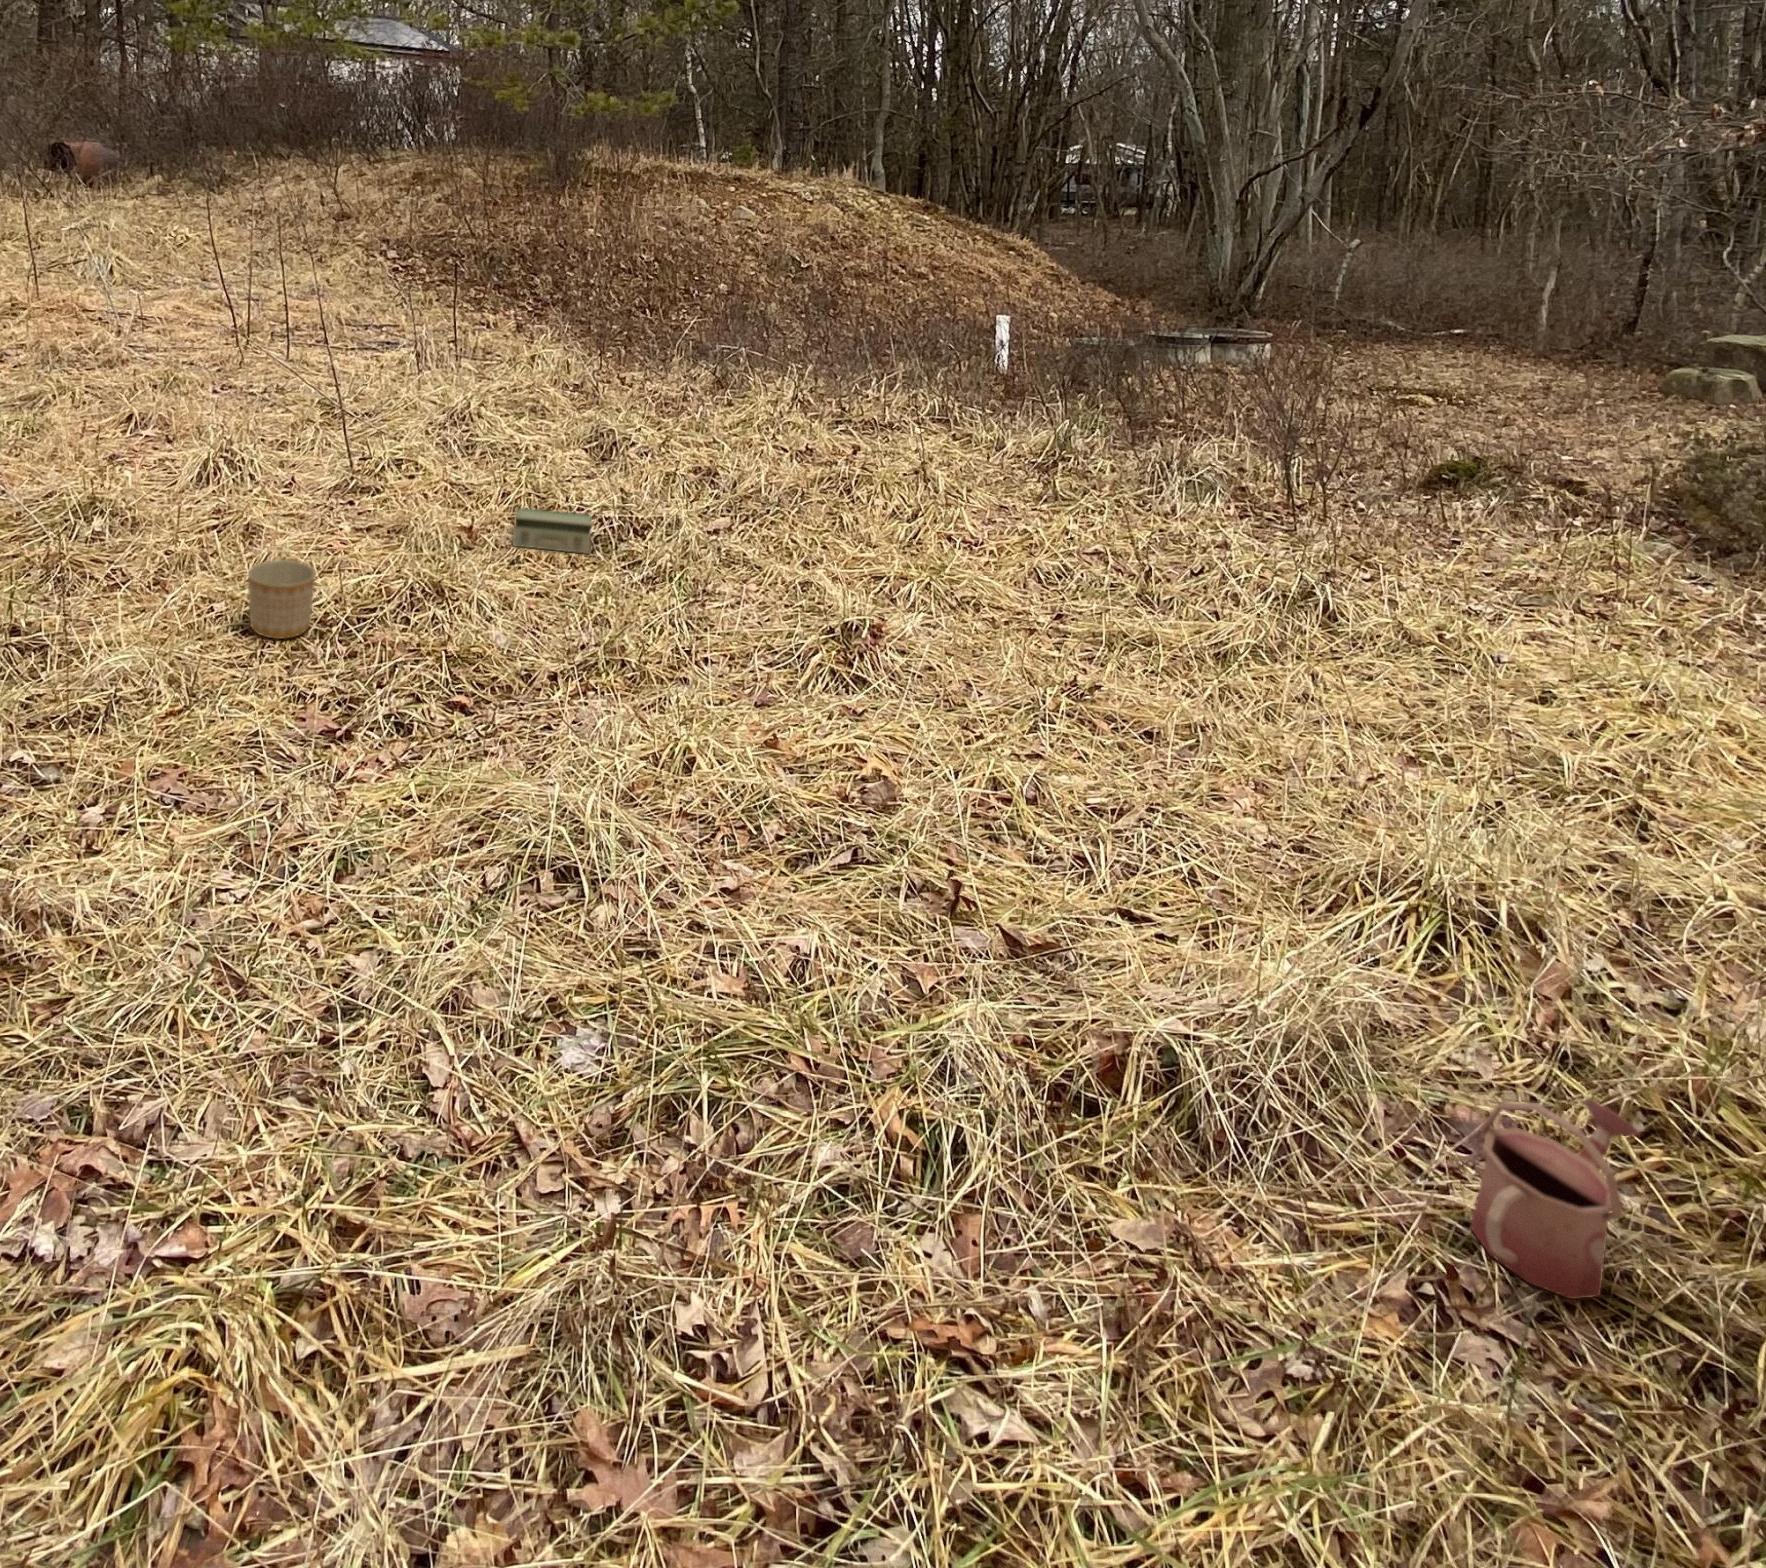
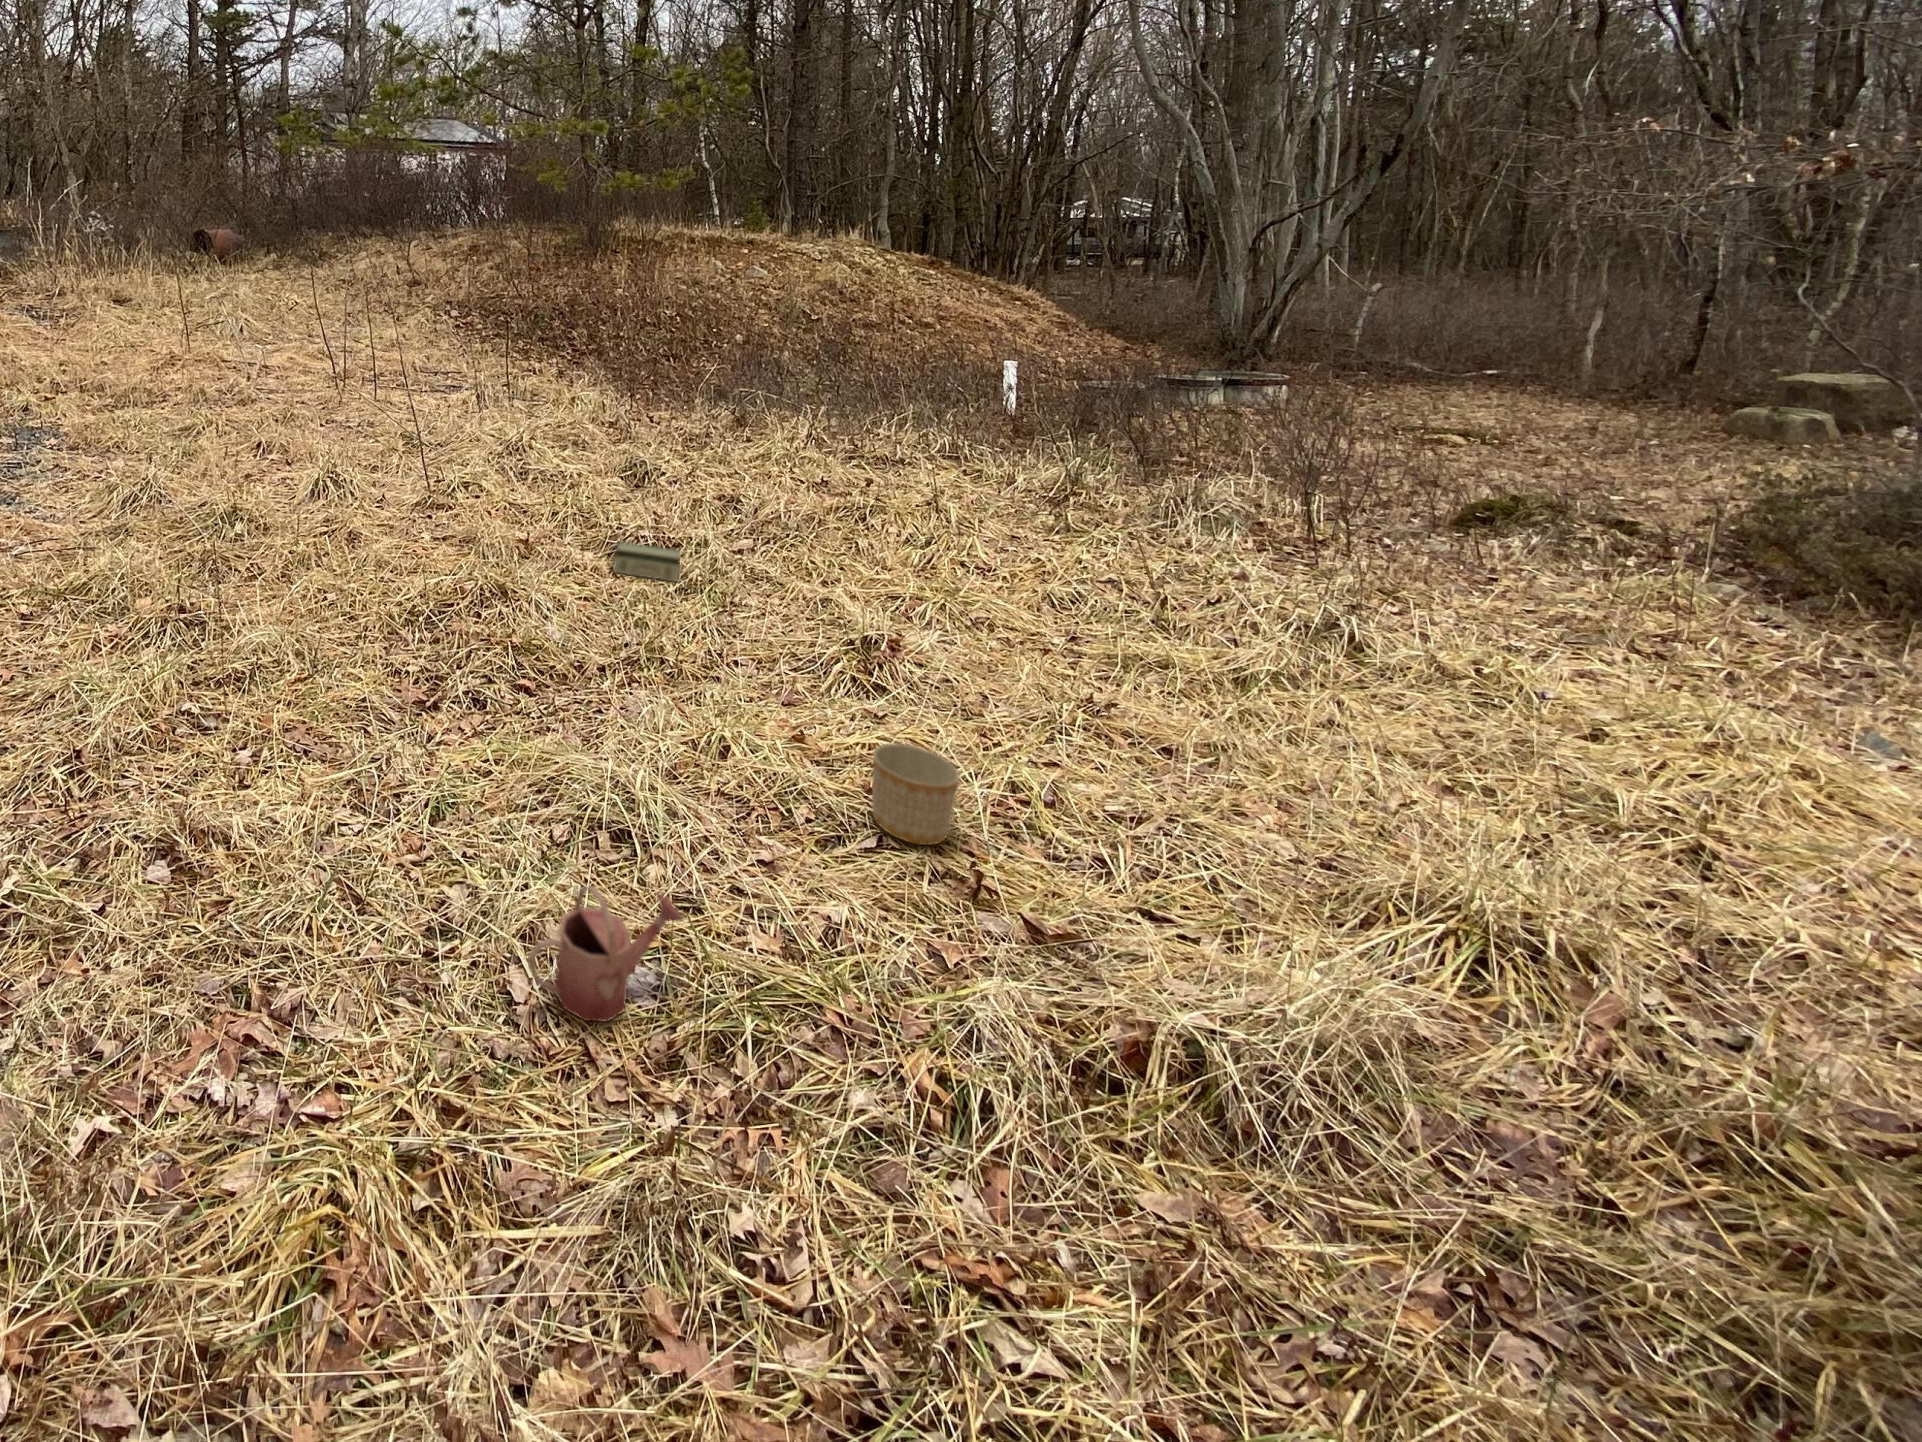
planter: present [248,560,316,639] -> present [872,743,960,845]
watering can: present [1471,1099,1640,1299] -> present [528,886,683,1022]

